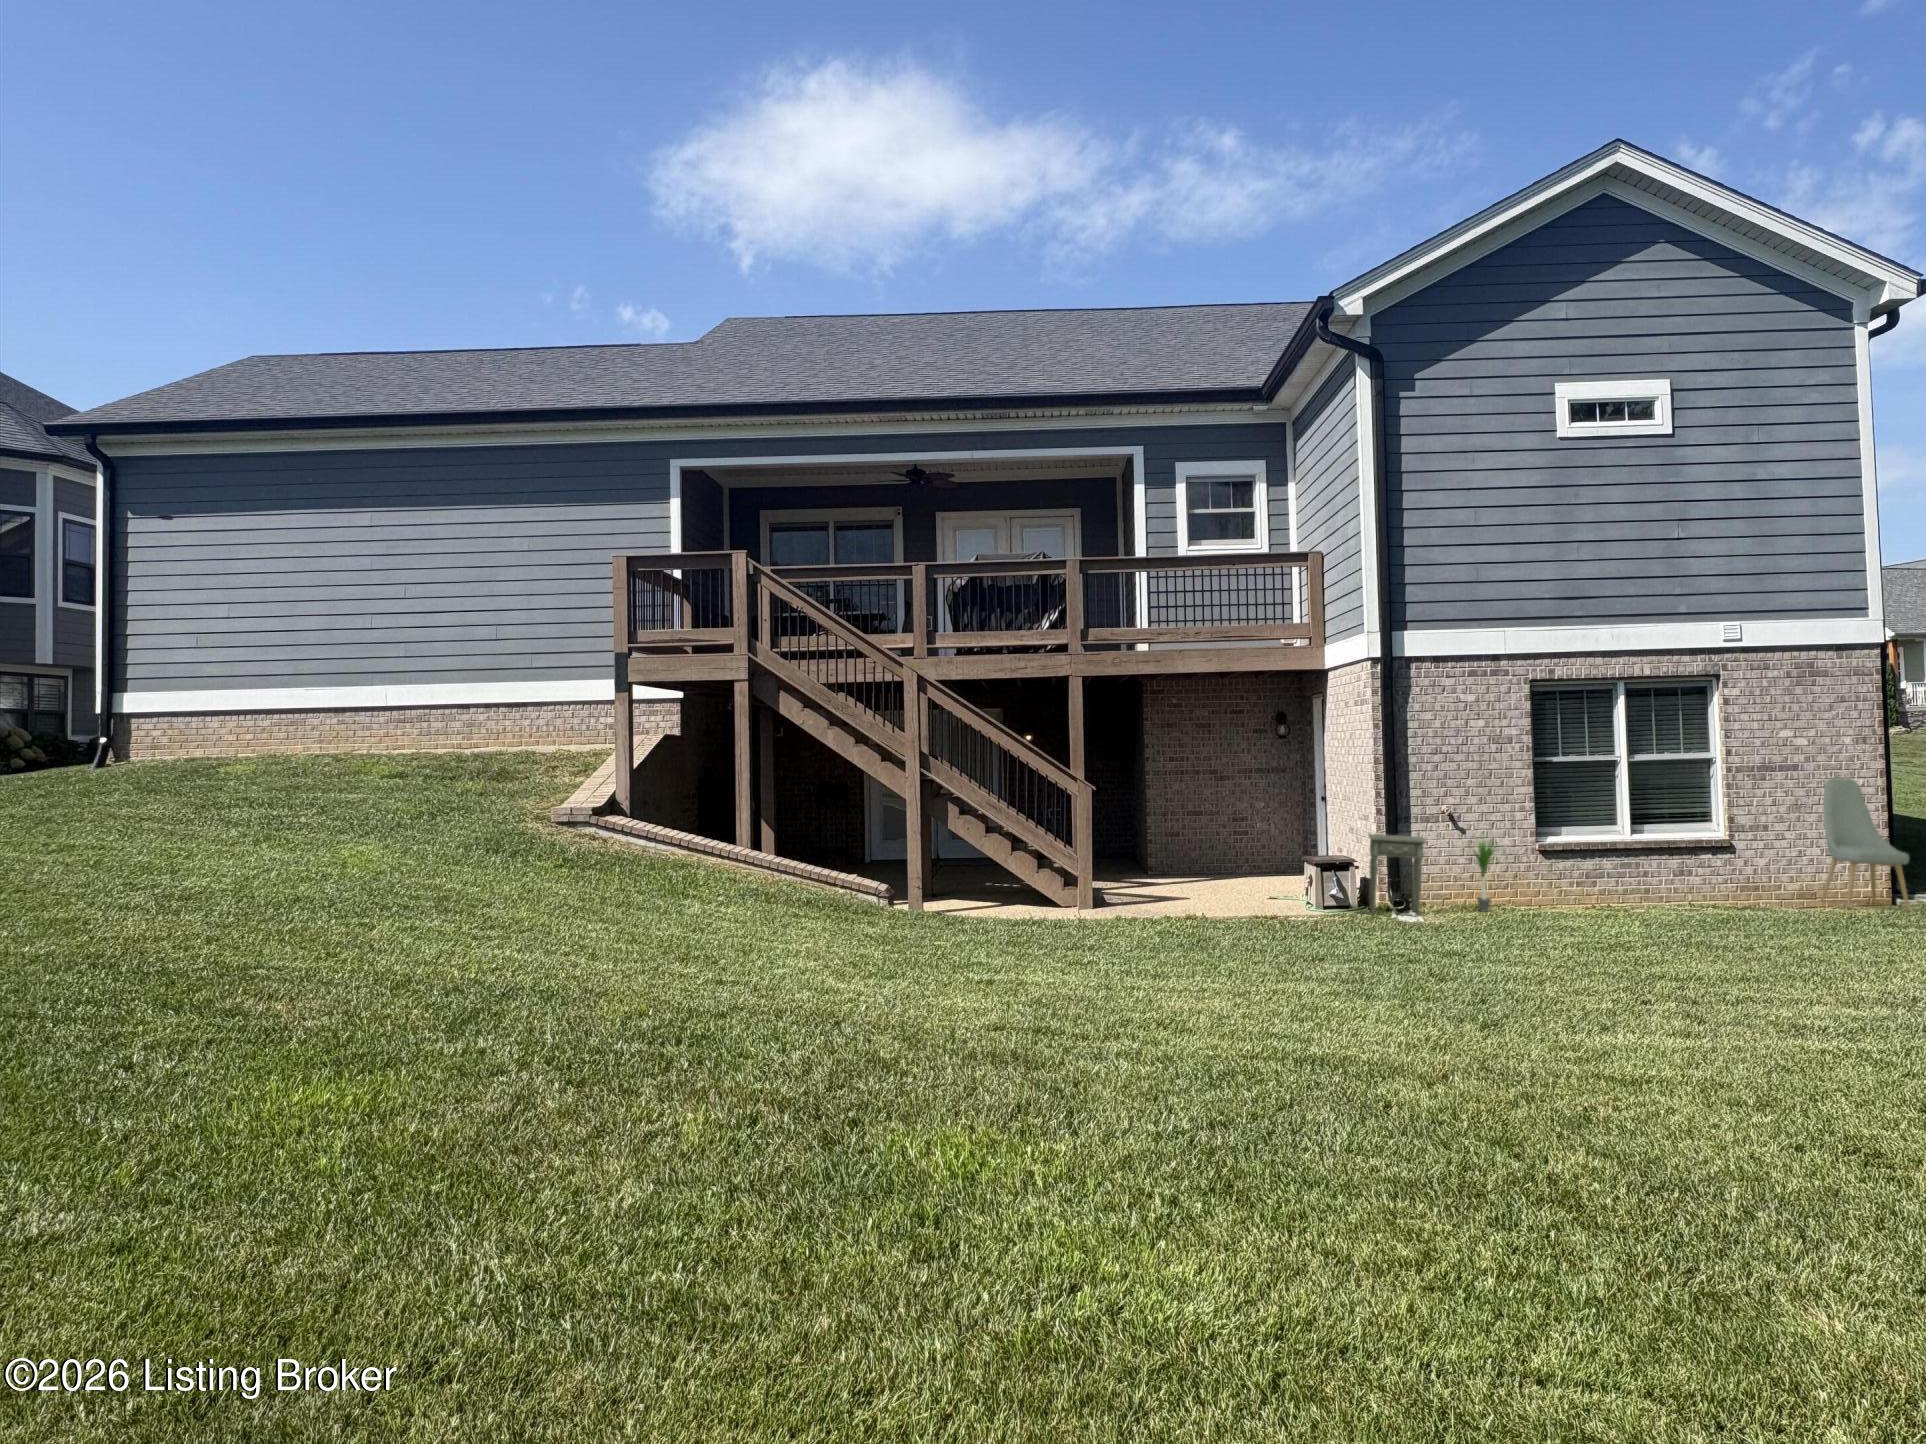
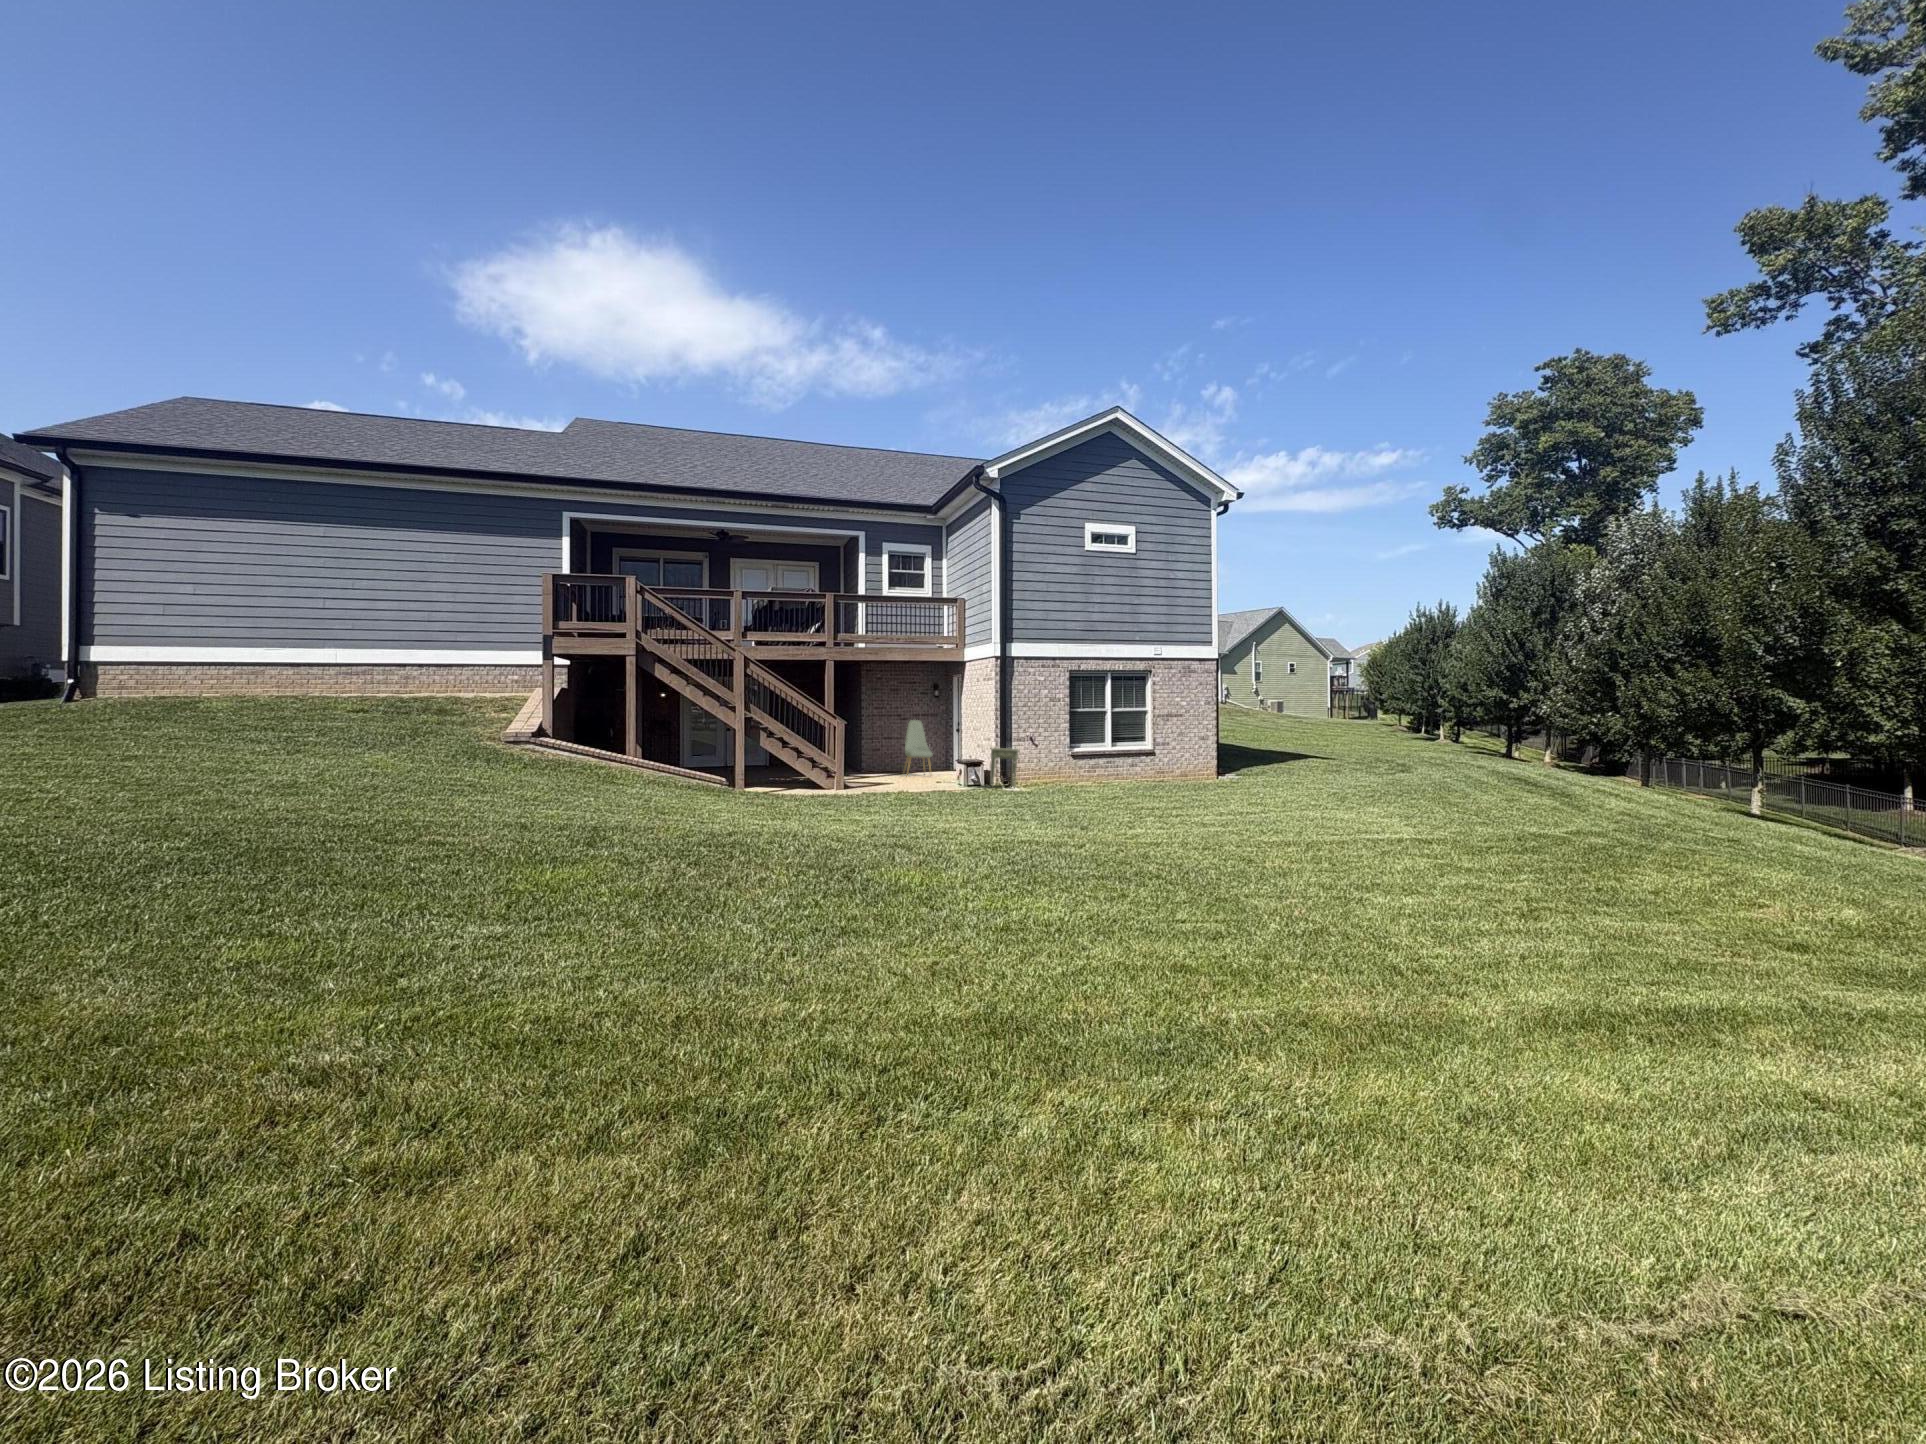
chair: present [1821,778,1910,911] -> present [905,720,933,775]
potted plant: present [1473,837,1498,912] -> none [1032,744,1059,786]

